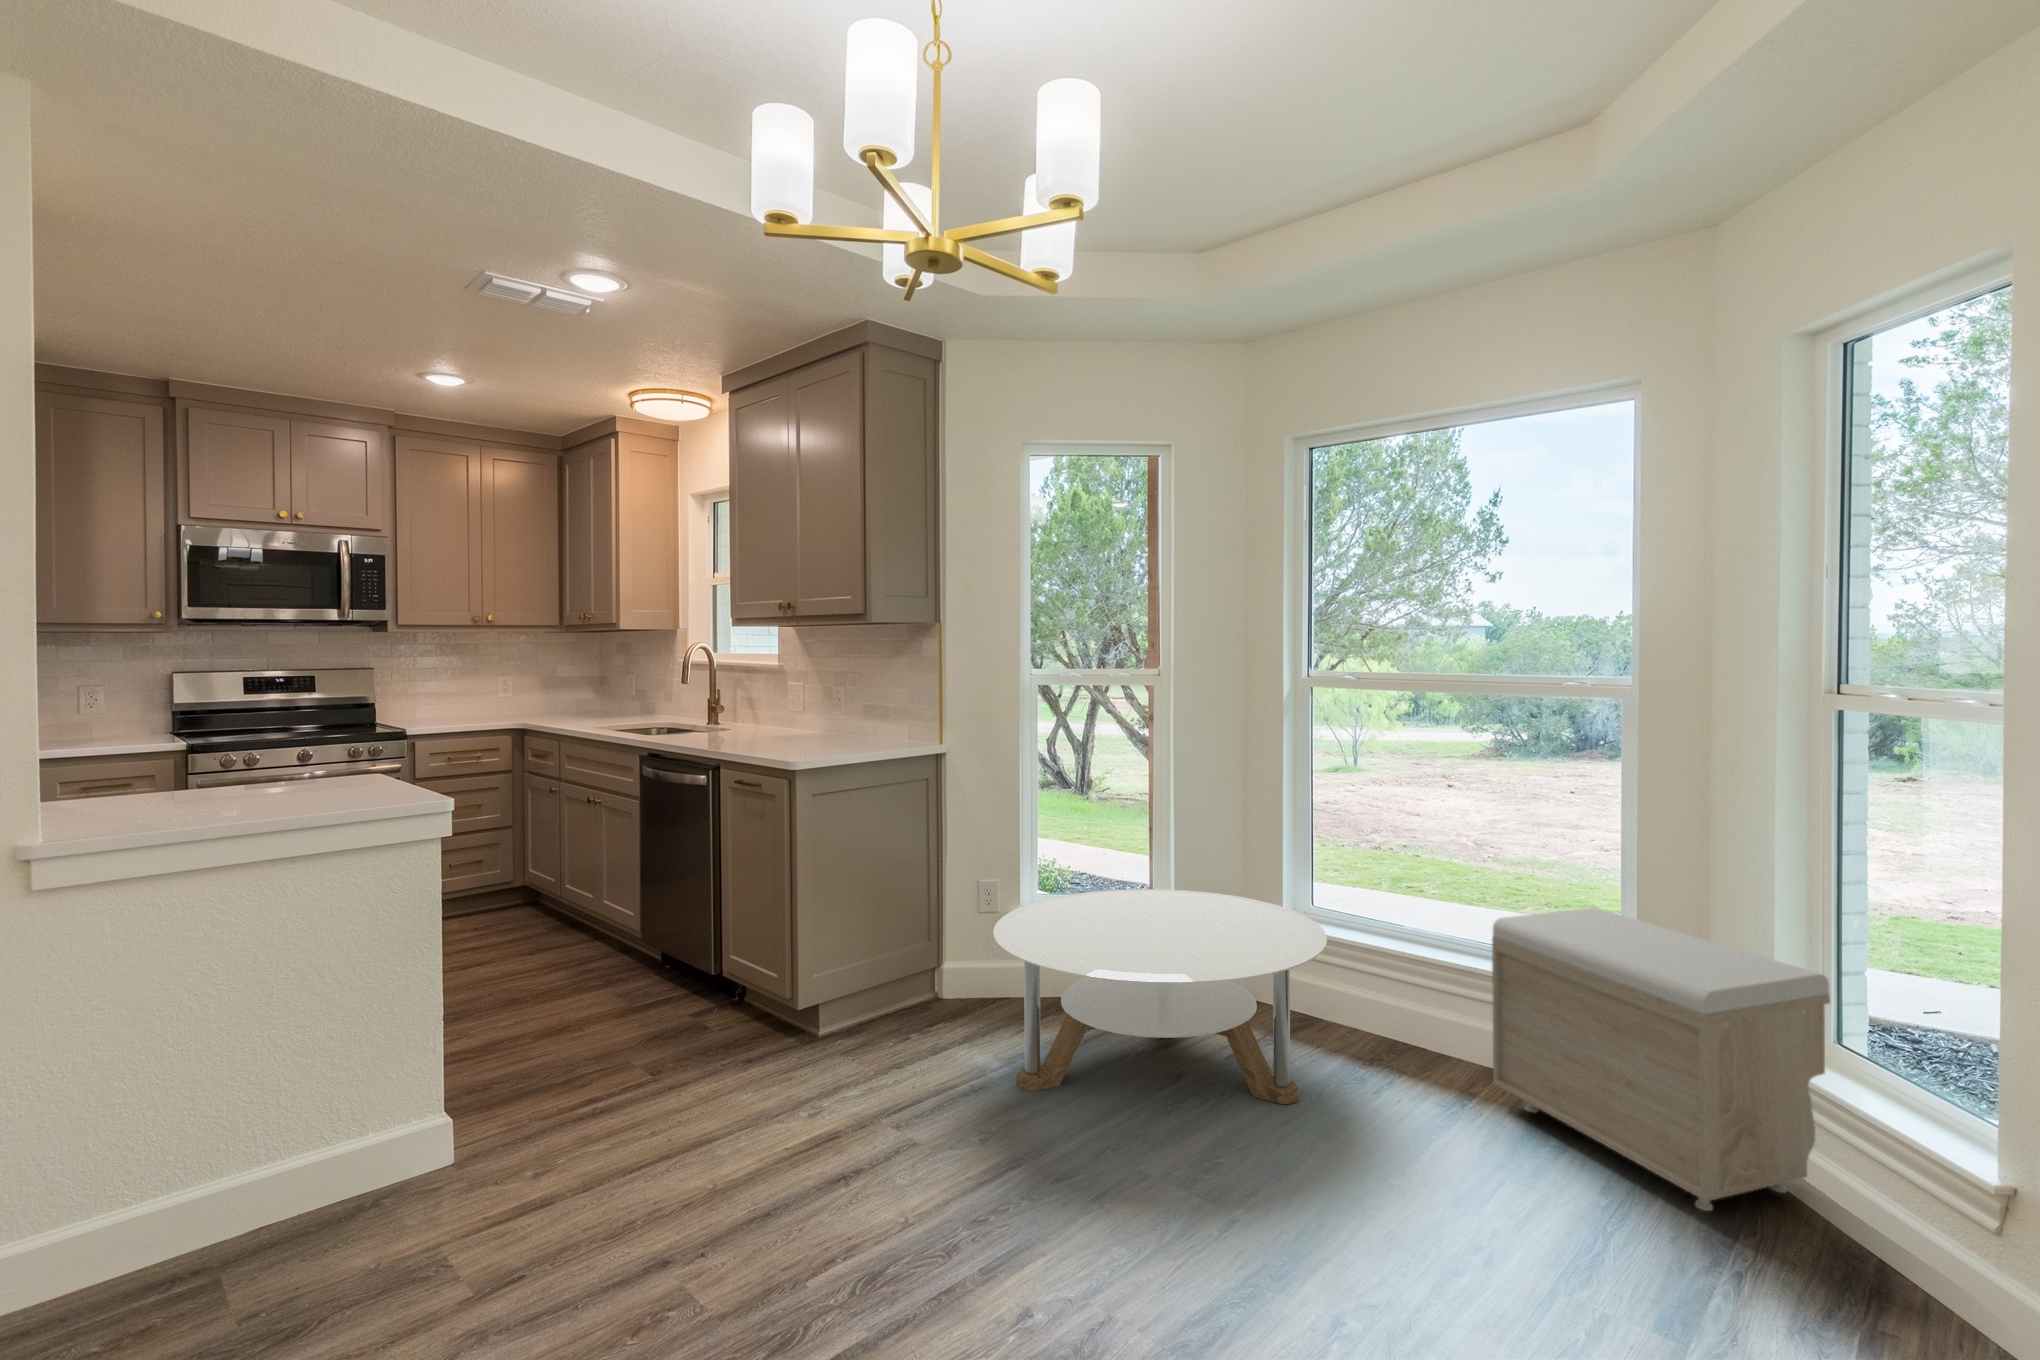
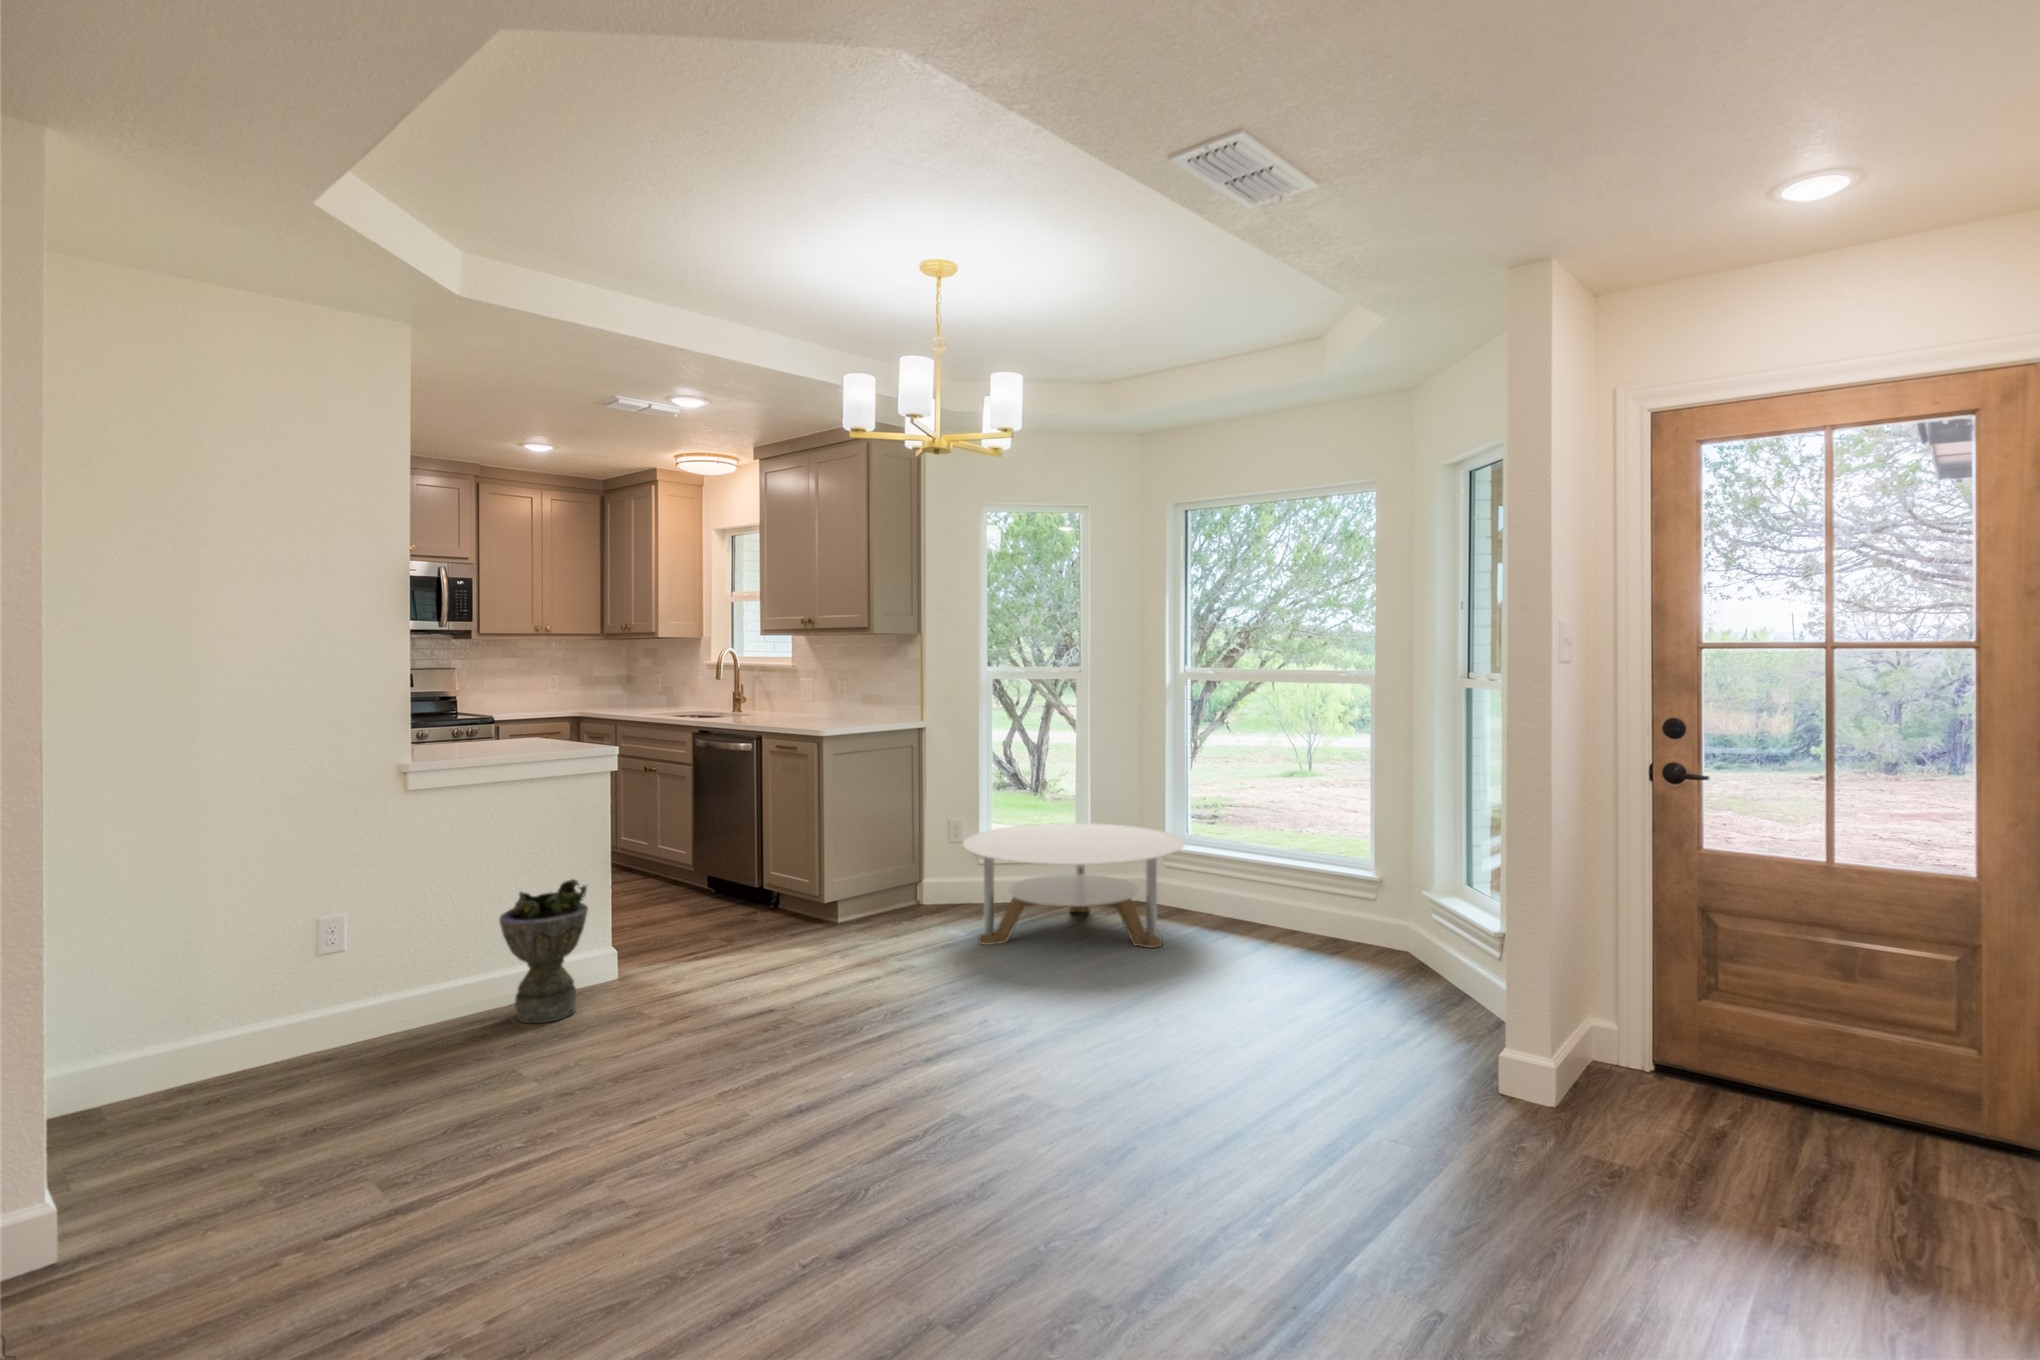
storage bench: present [1492,907,1830,1211] -> none [1285,822,1463,985]
planter: none [200,1022,369,1283] -> present [499,879,588,1023]

